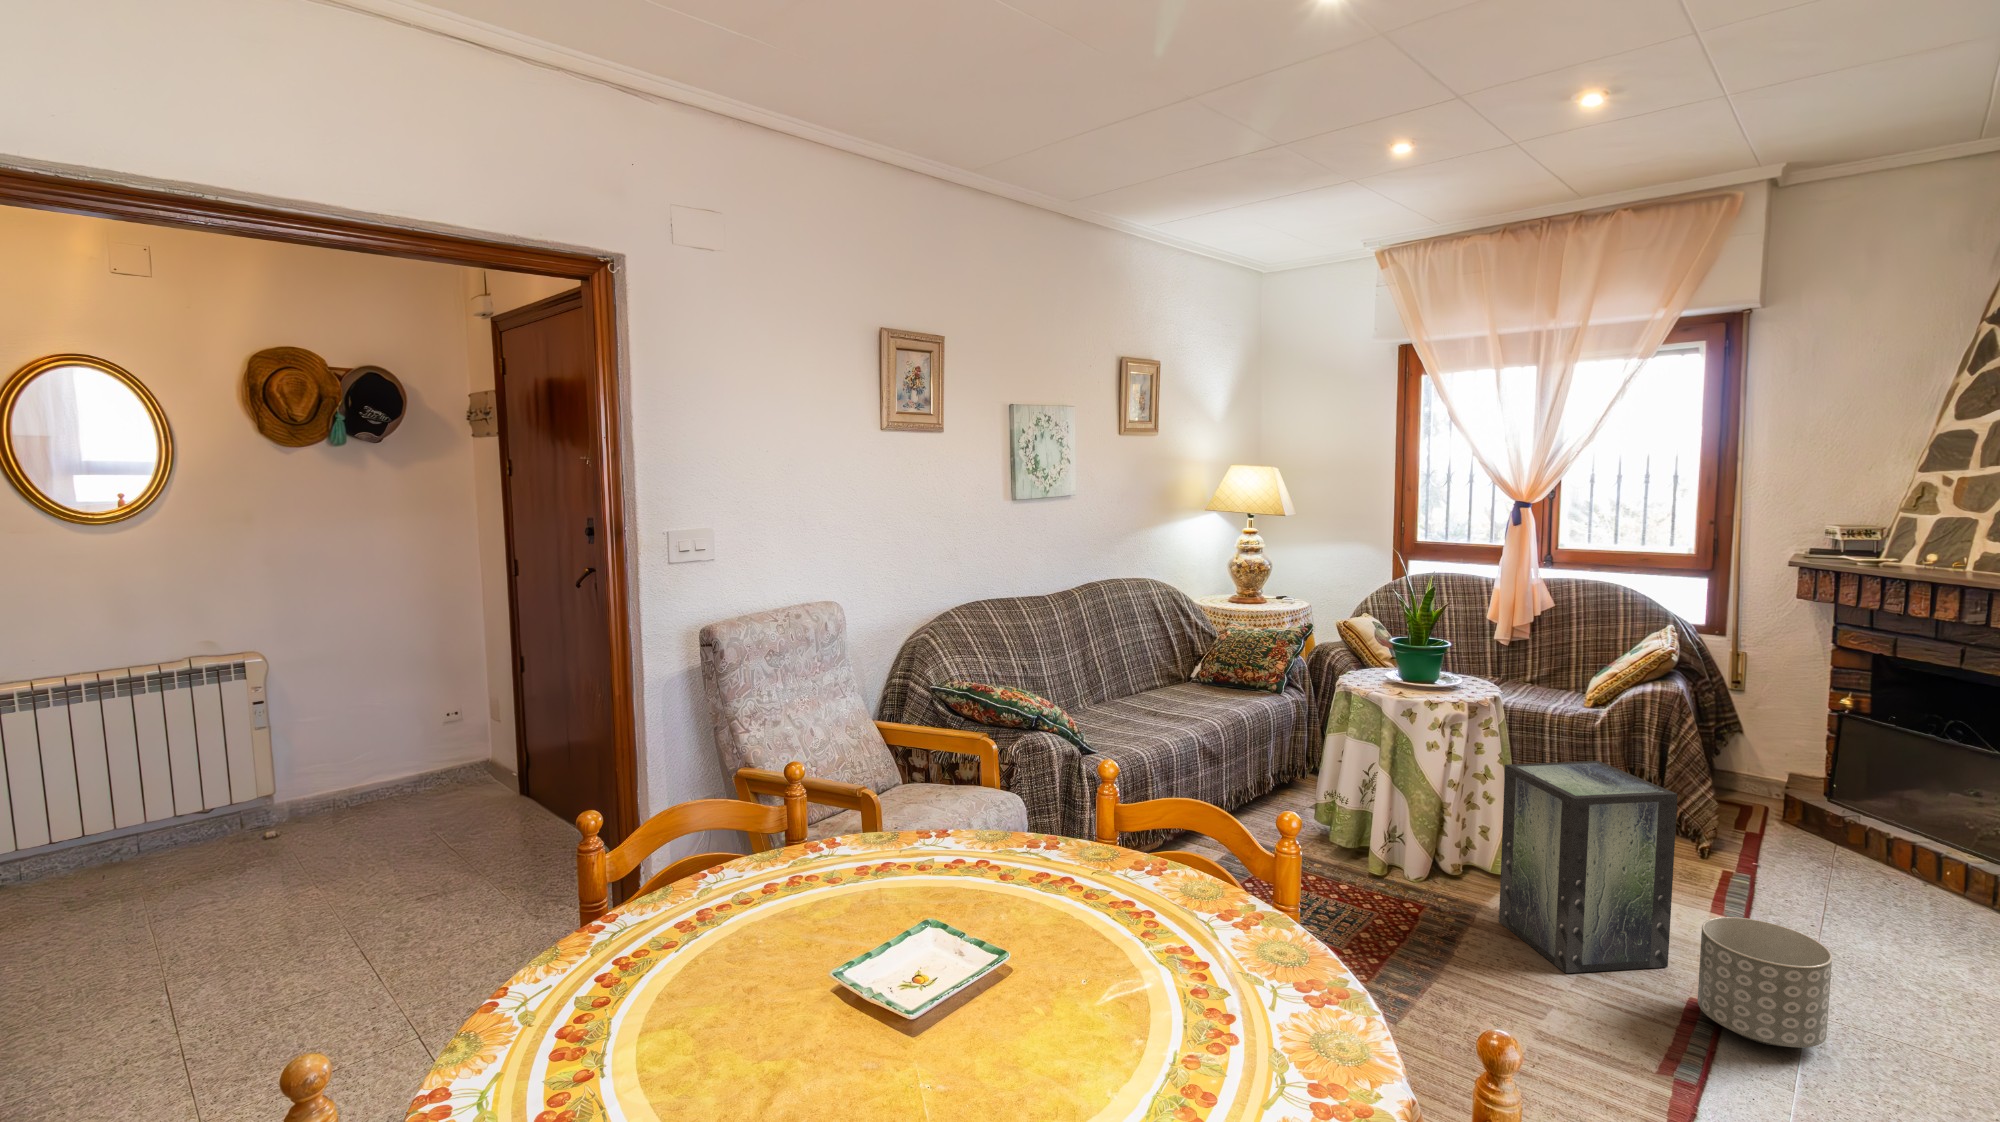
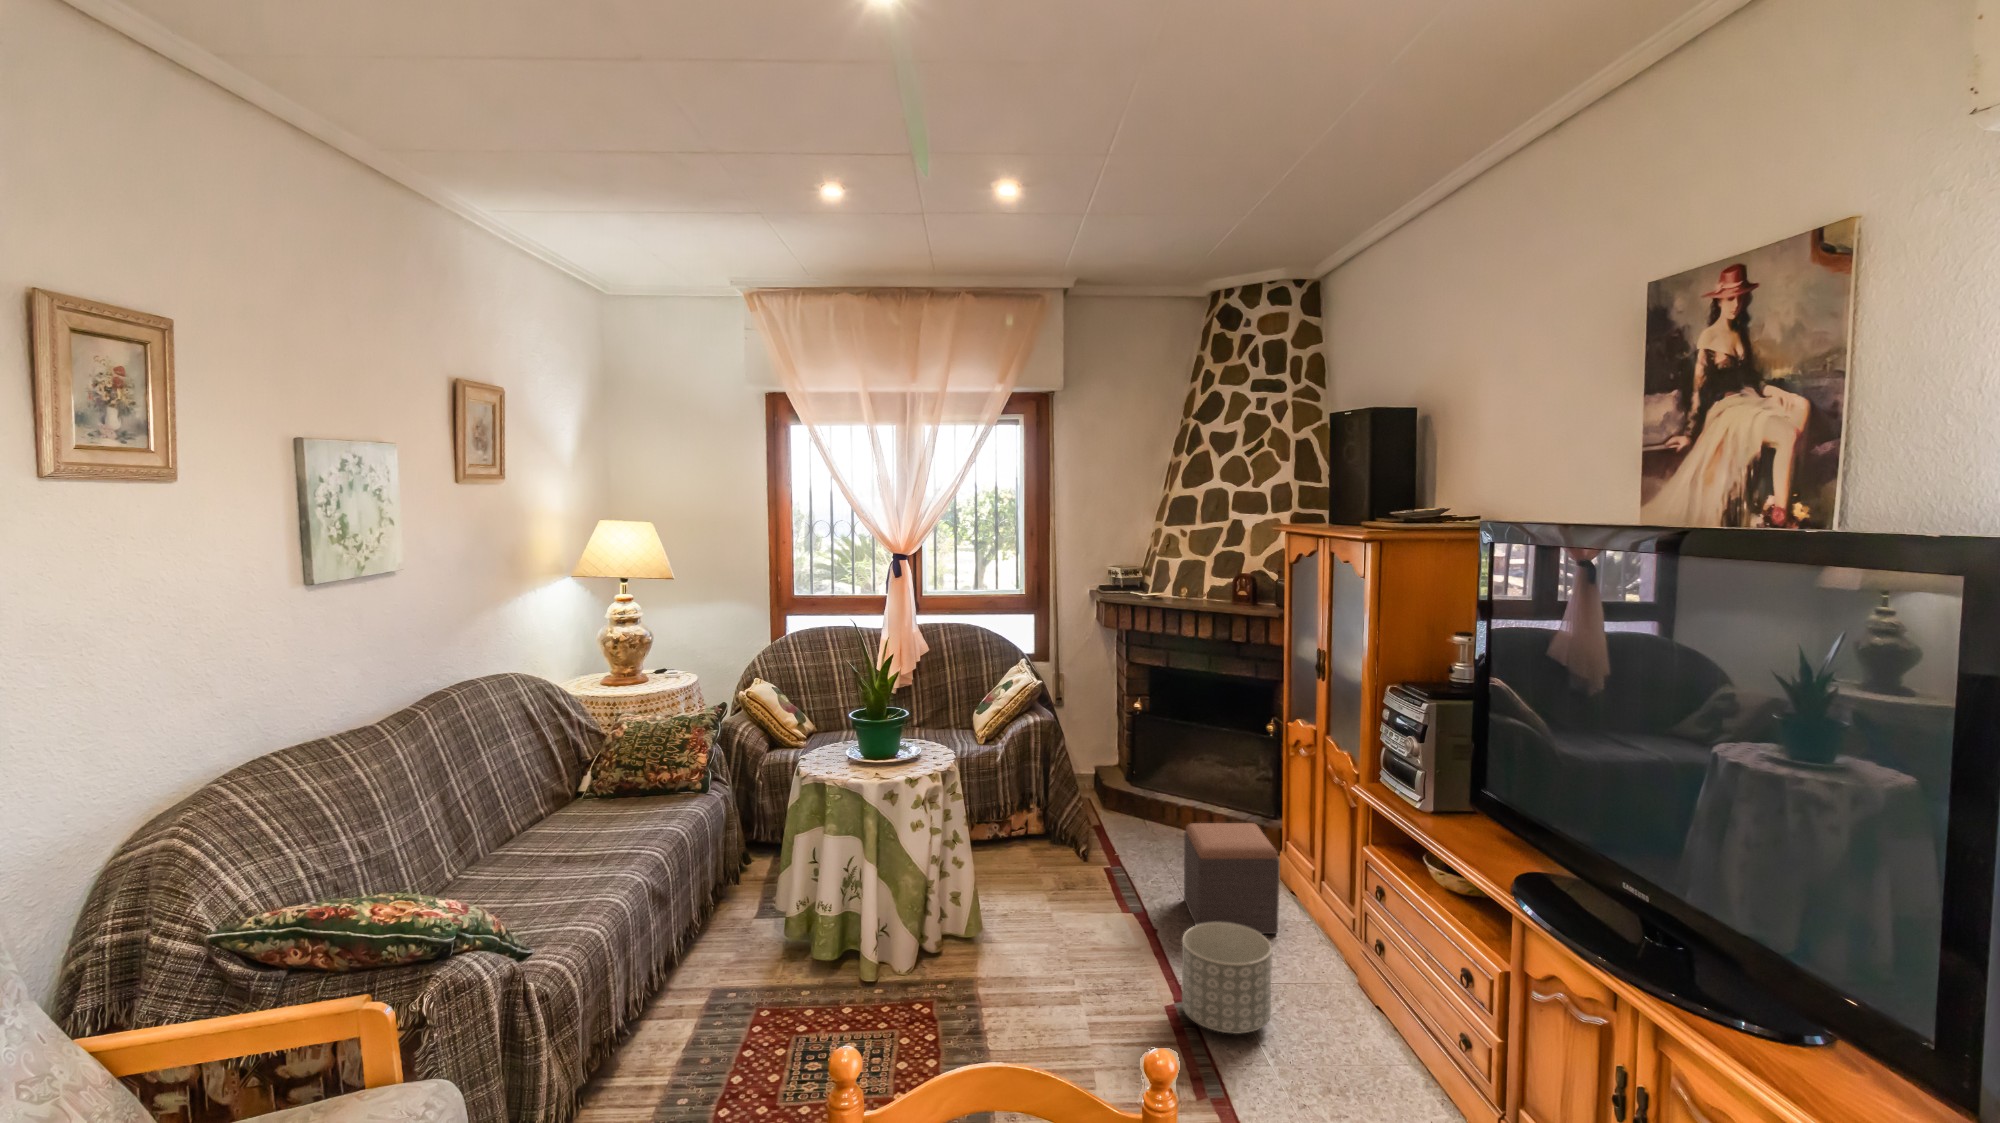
storage box: present [1499,761,1678,973] -> none [1000,807,1138,1027]
footstool: none [1801,833,1947,994] -> present [1184,823,1279,934]

